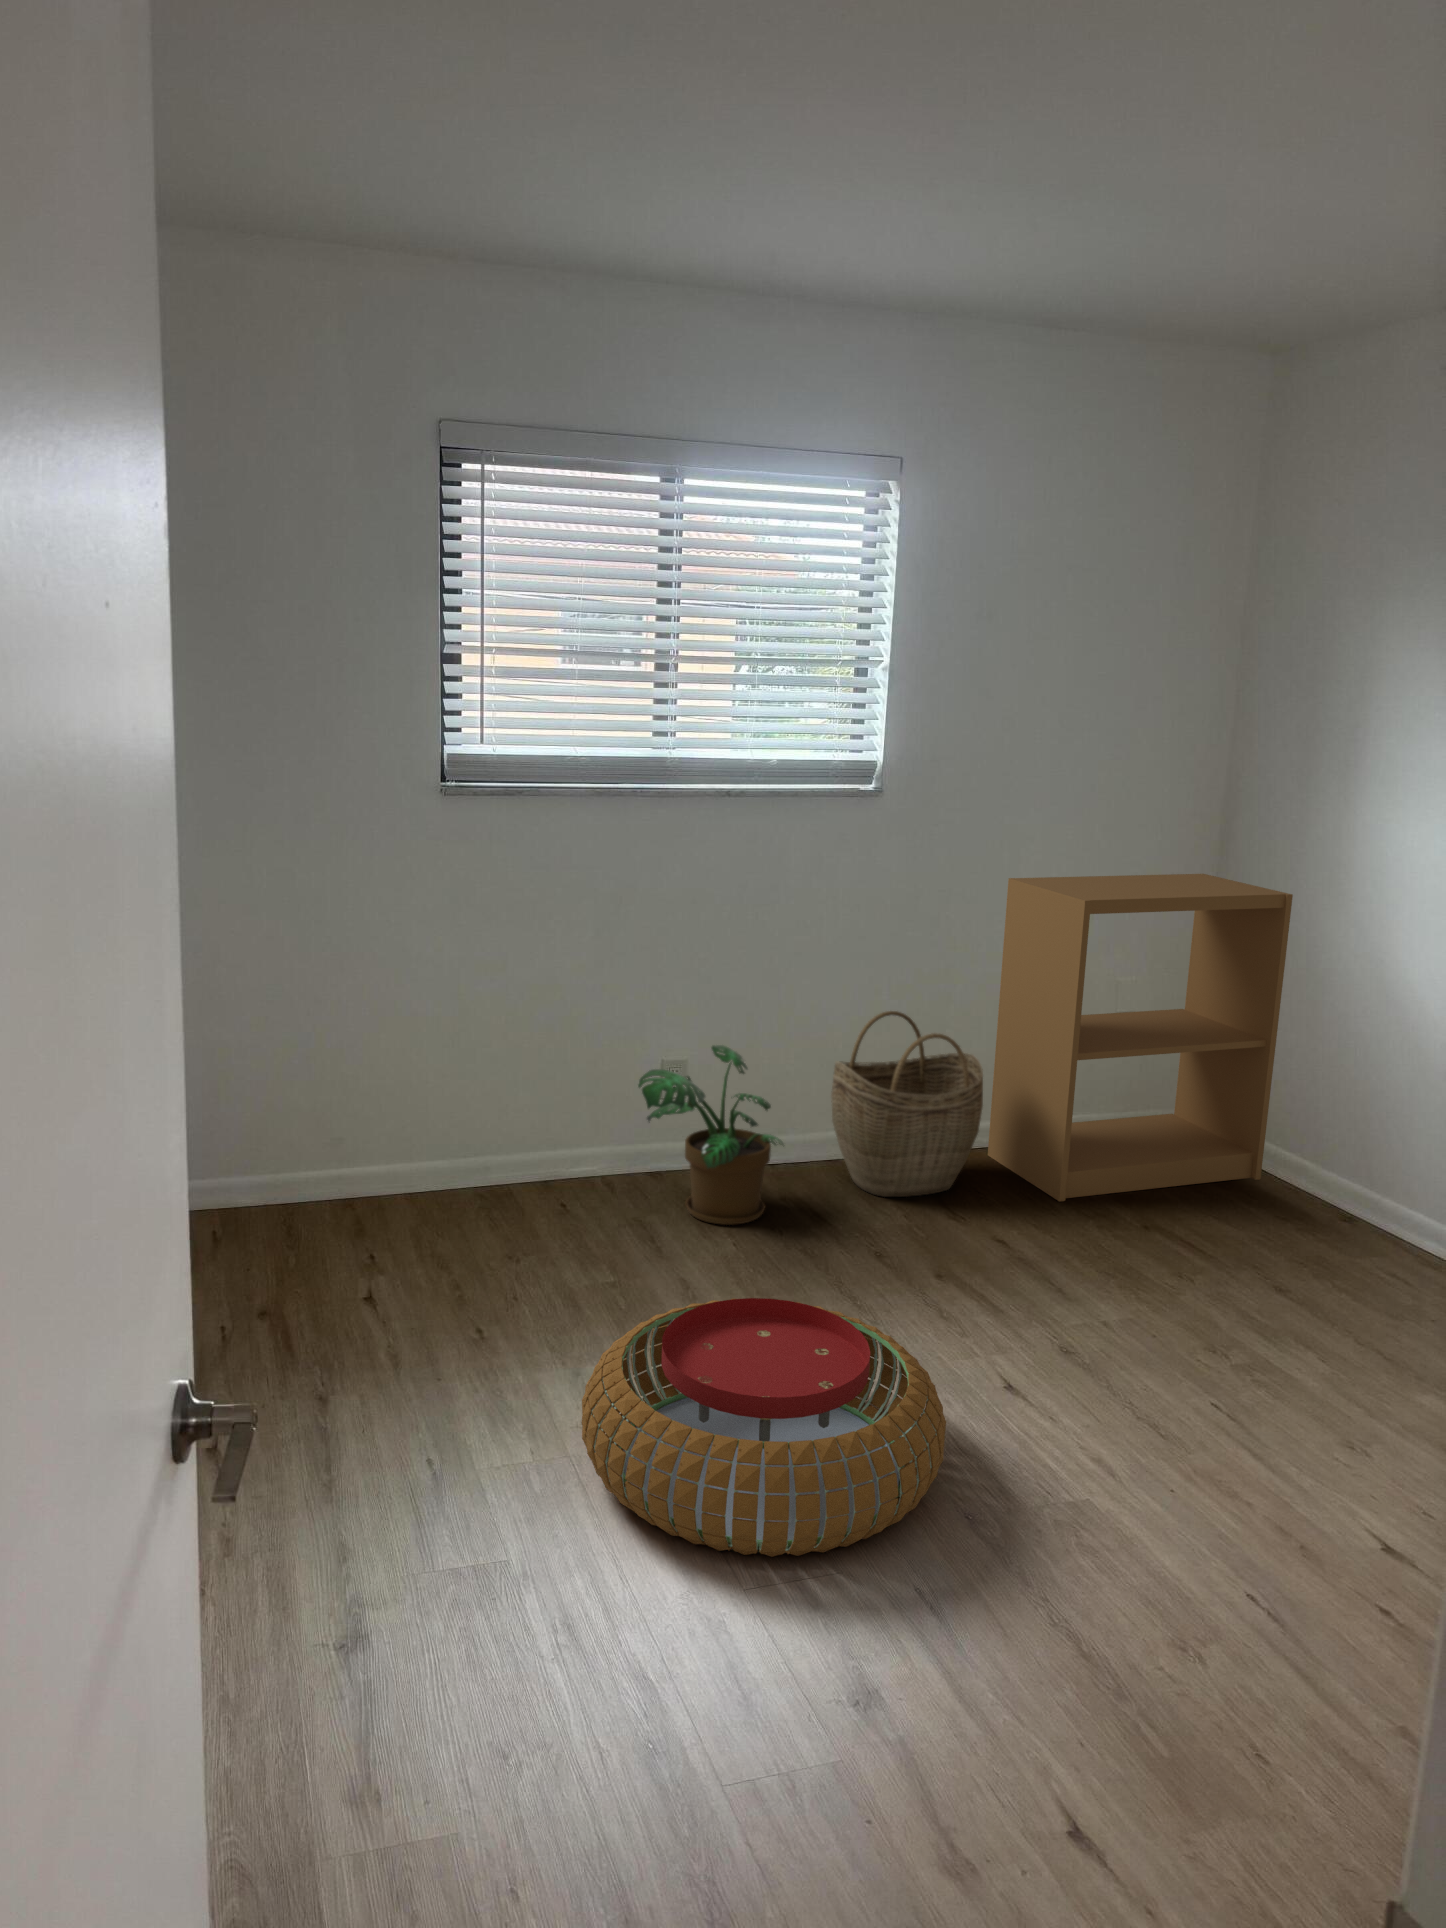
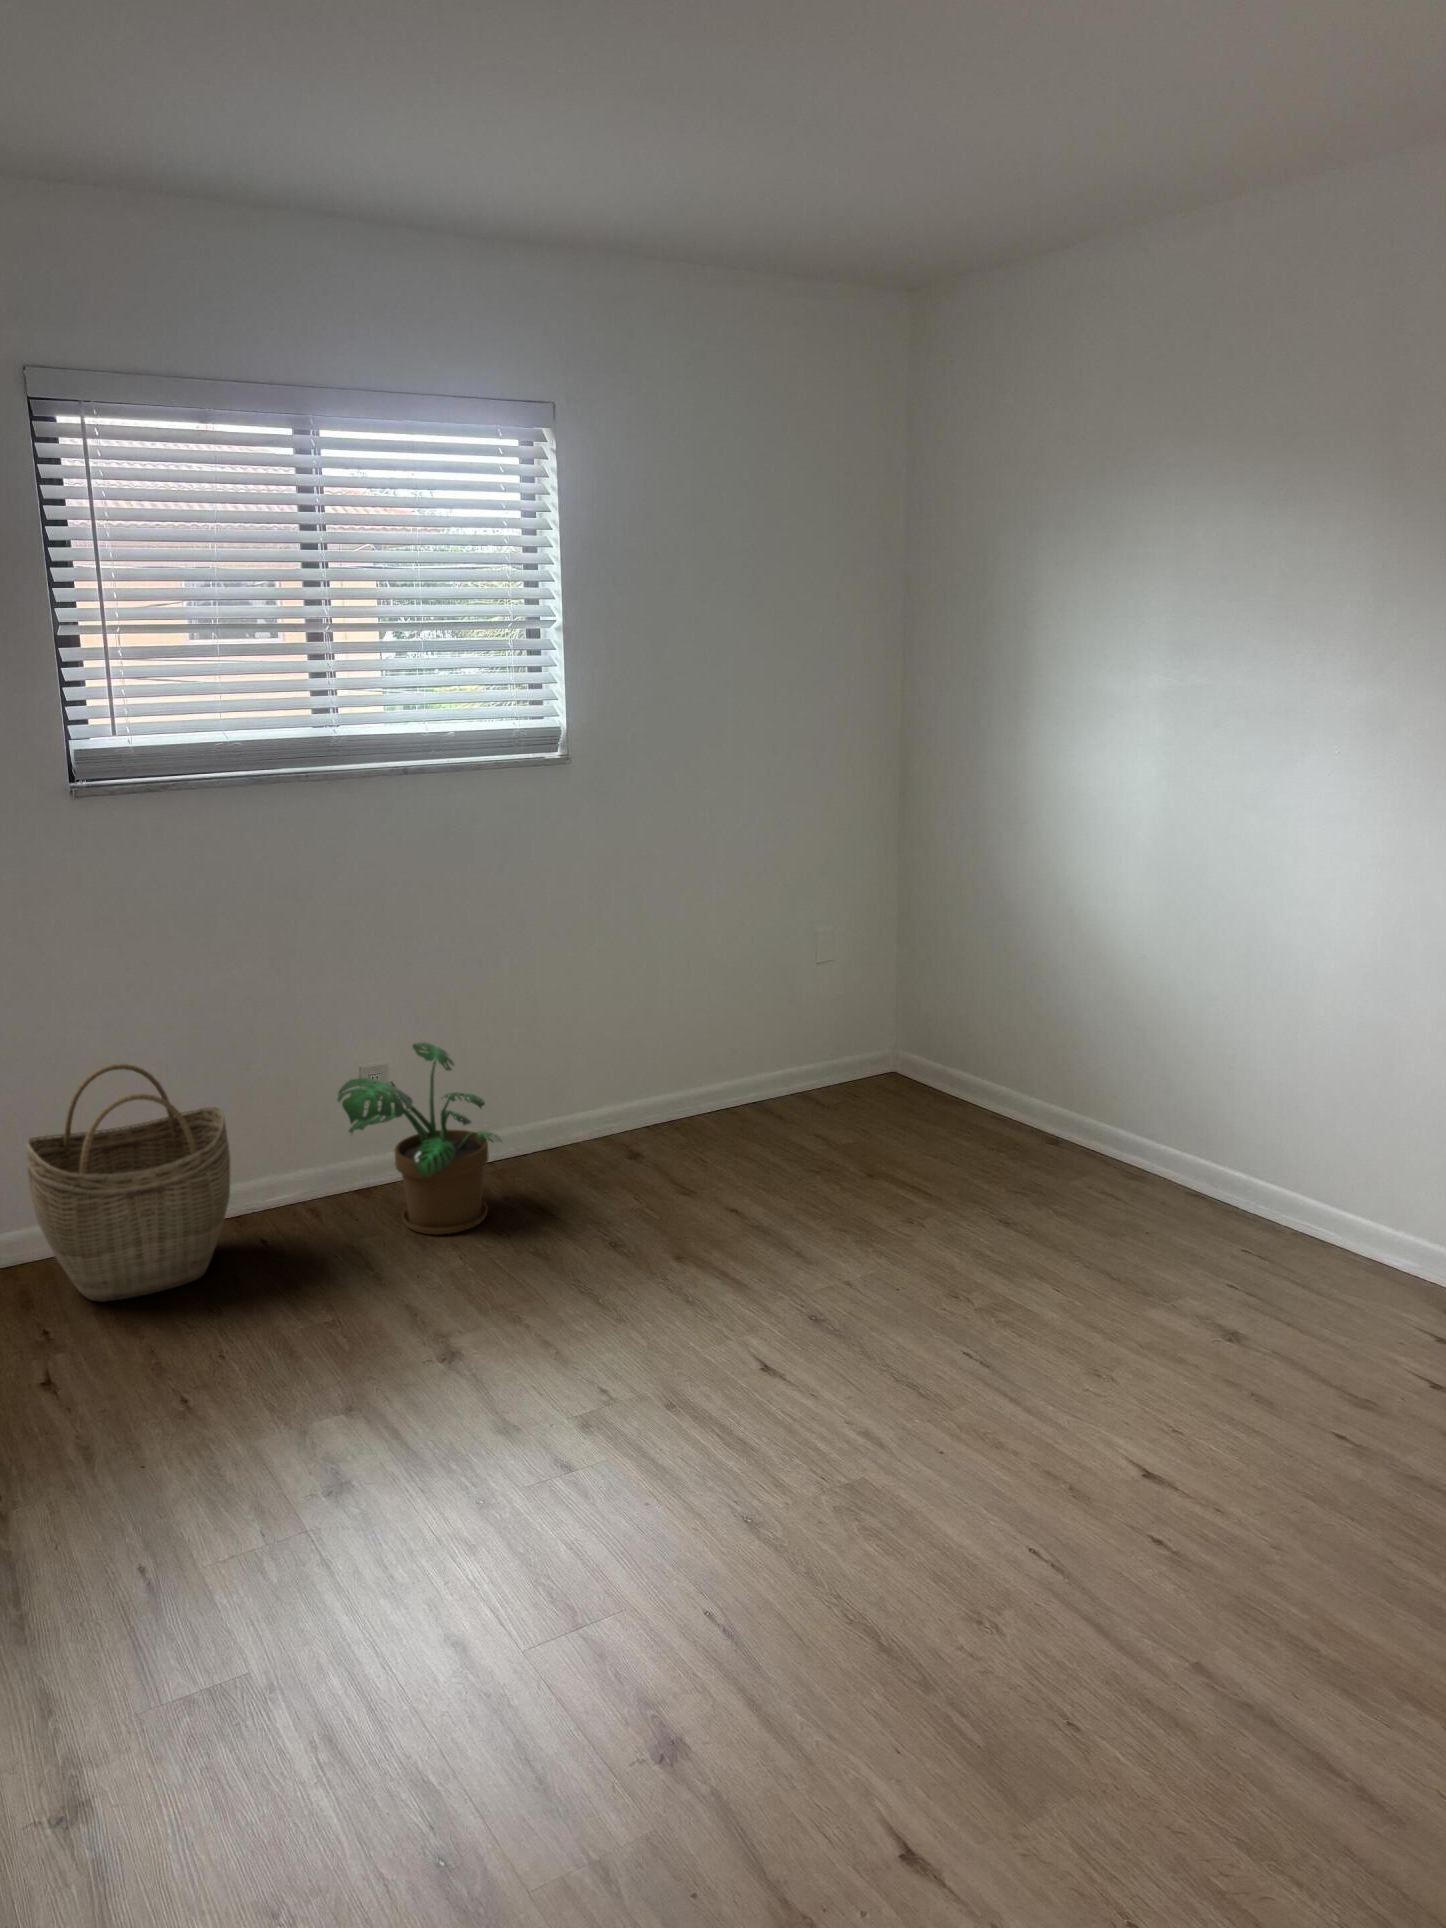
bookshelf: present [988,874,1293,1201] -> none [703,816,976,1159]
woven basket: present [831,1011,983,1197] -> present [27,1064,231,1302]
pouf: present [581,1298,946,1557] -> none [315,1315,715,1609]

